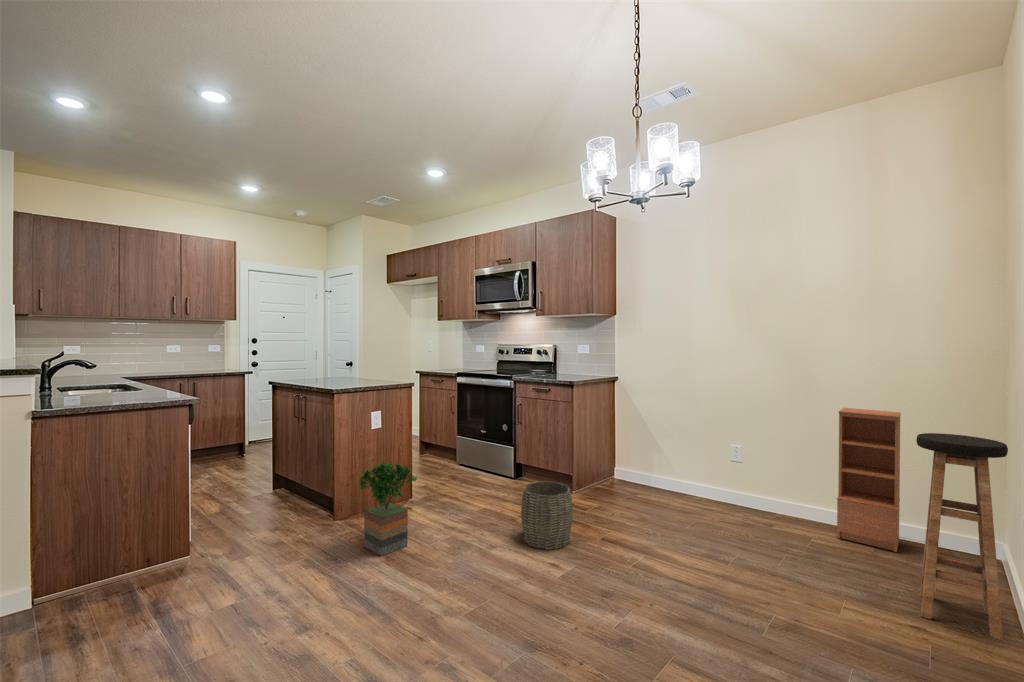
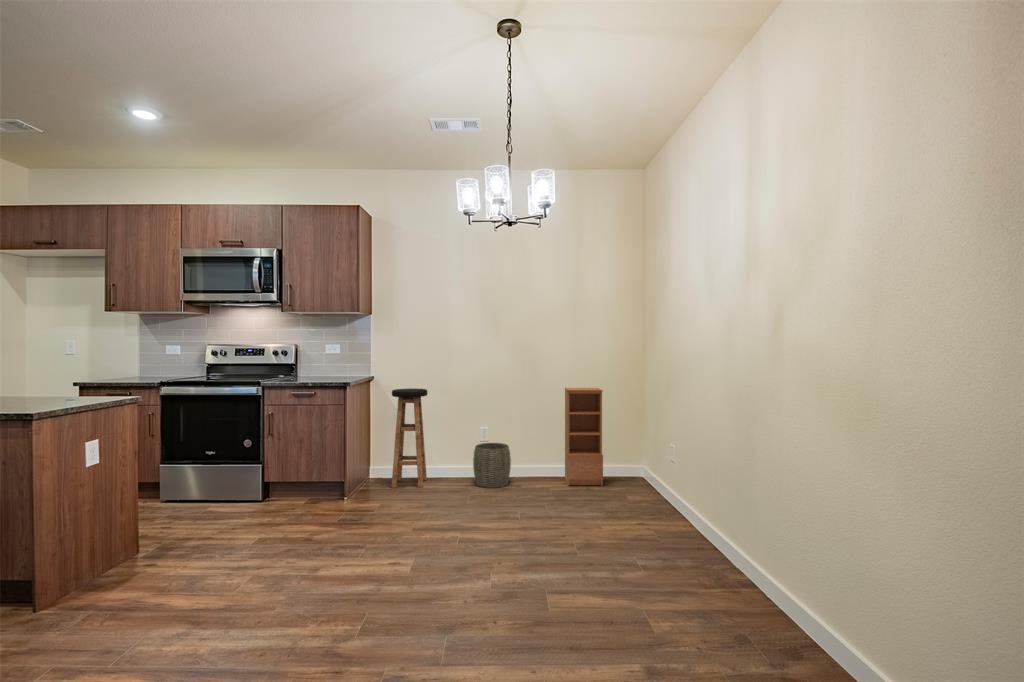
bar stool: present [916,433,1008,640] -> present [391,389,427,488]
potted tree: present [359,462,417,556] -> none [132,499,219,625]
woven basket: present [521,482,573,549] -> present [473,443,511,488]

